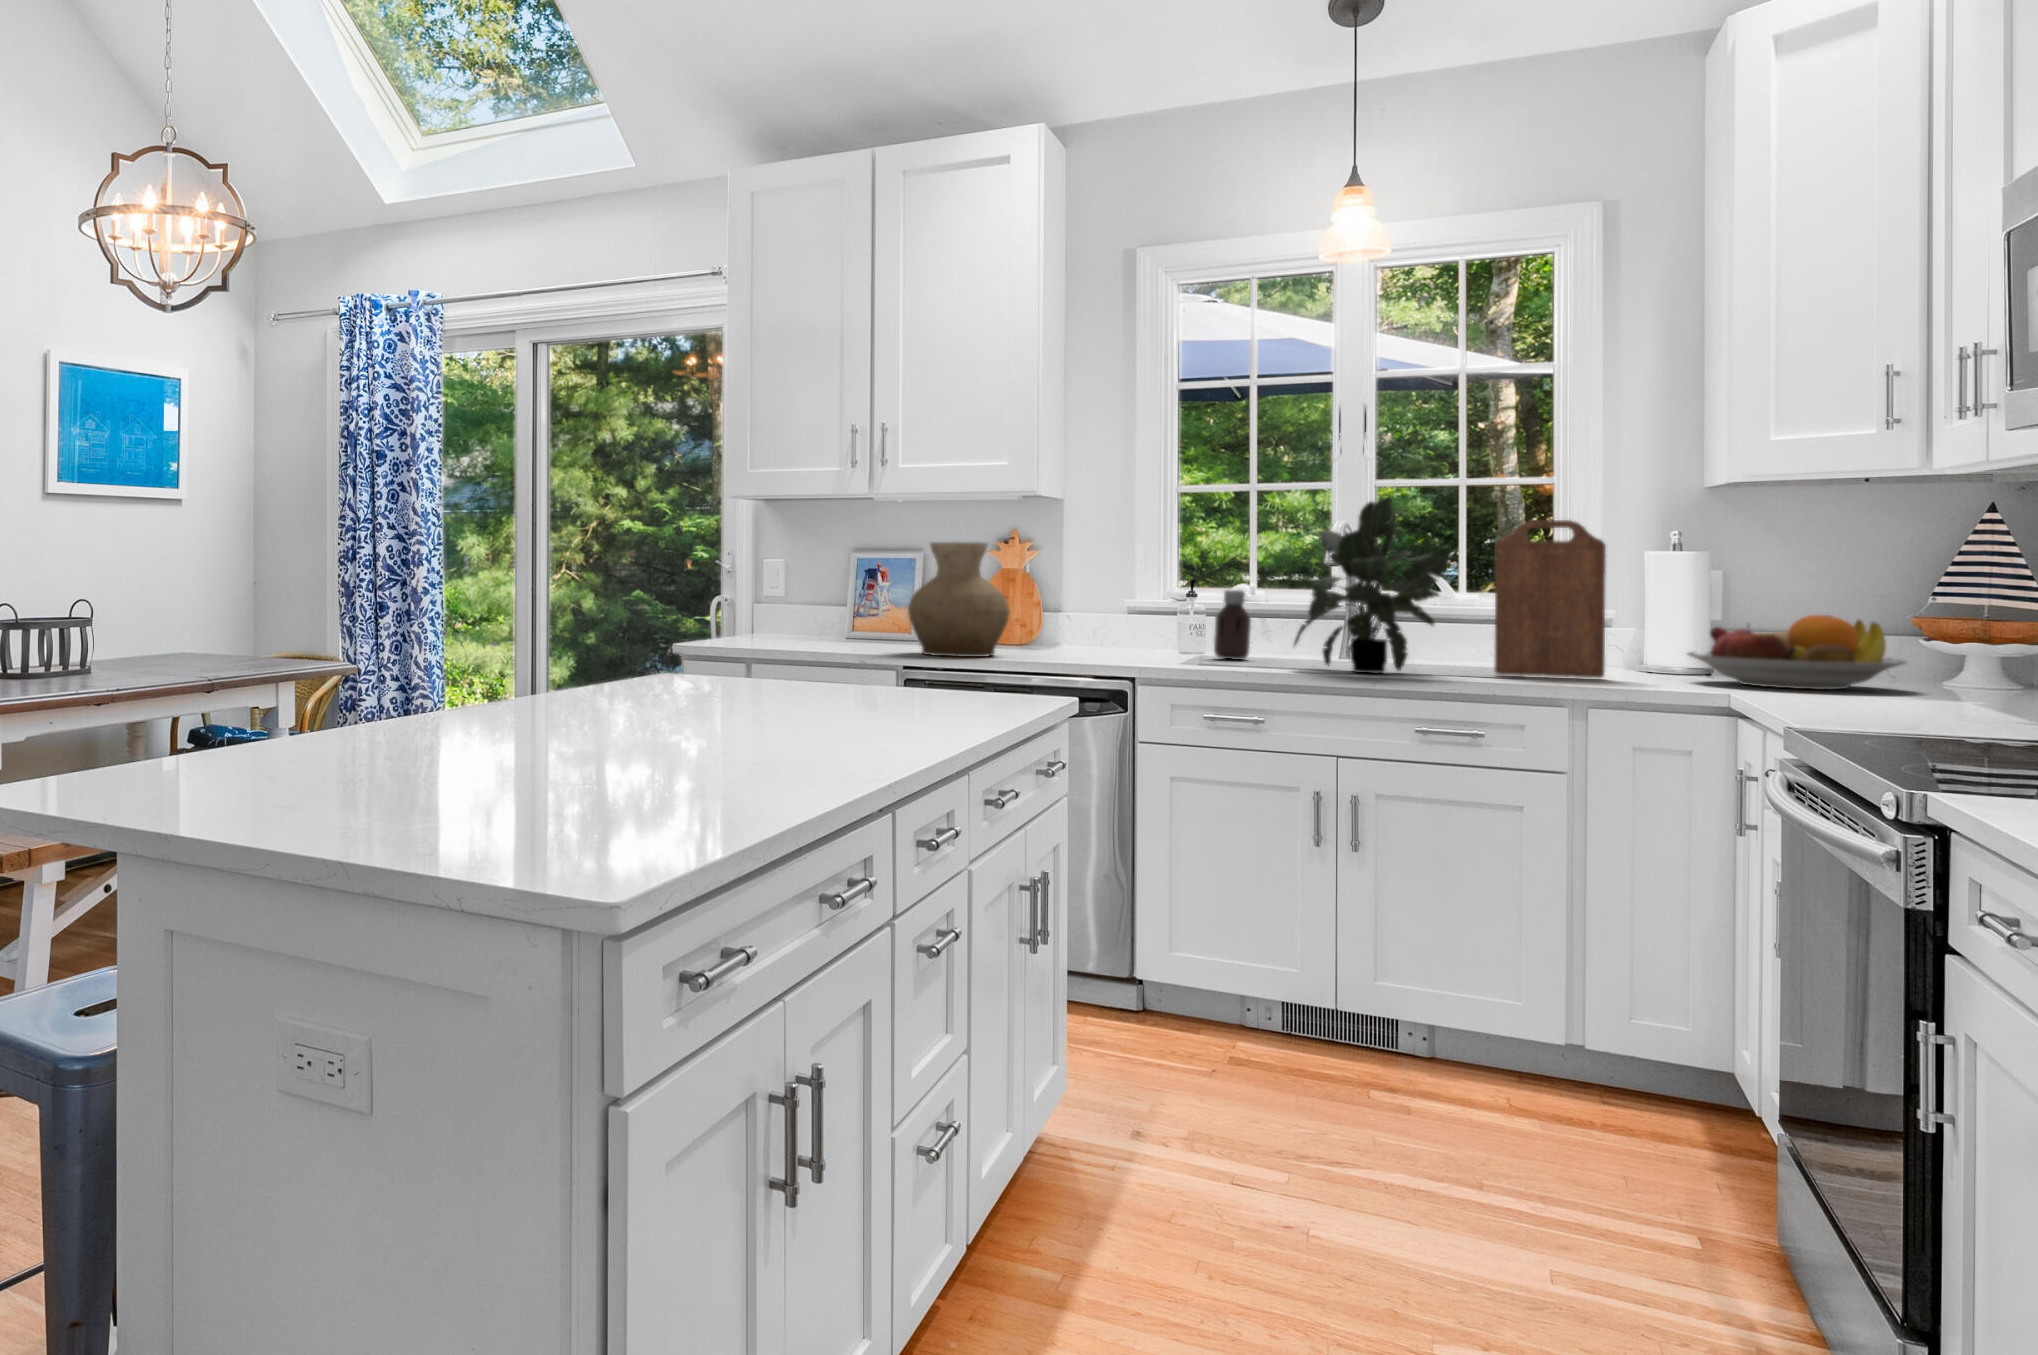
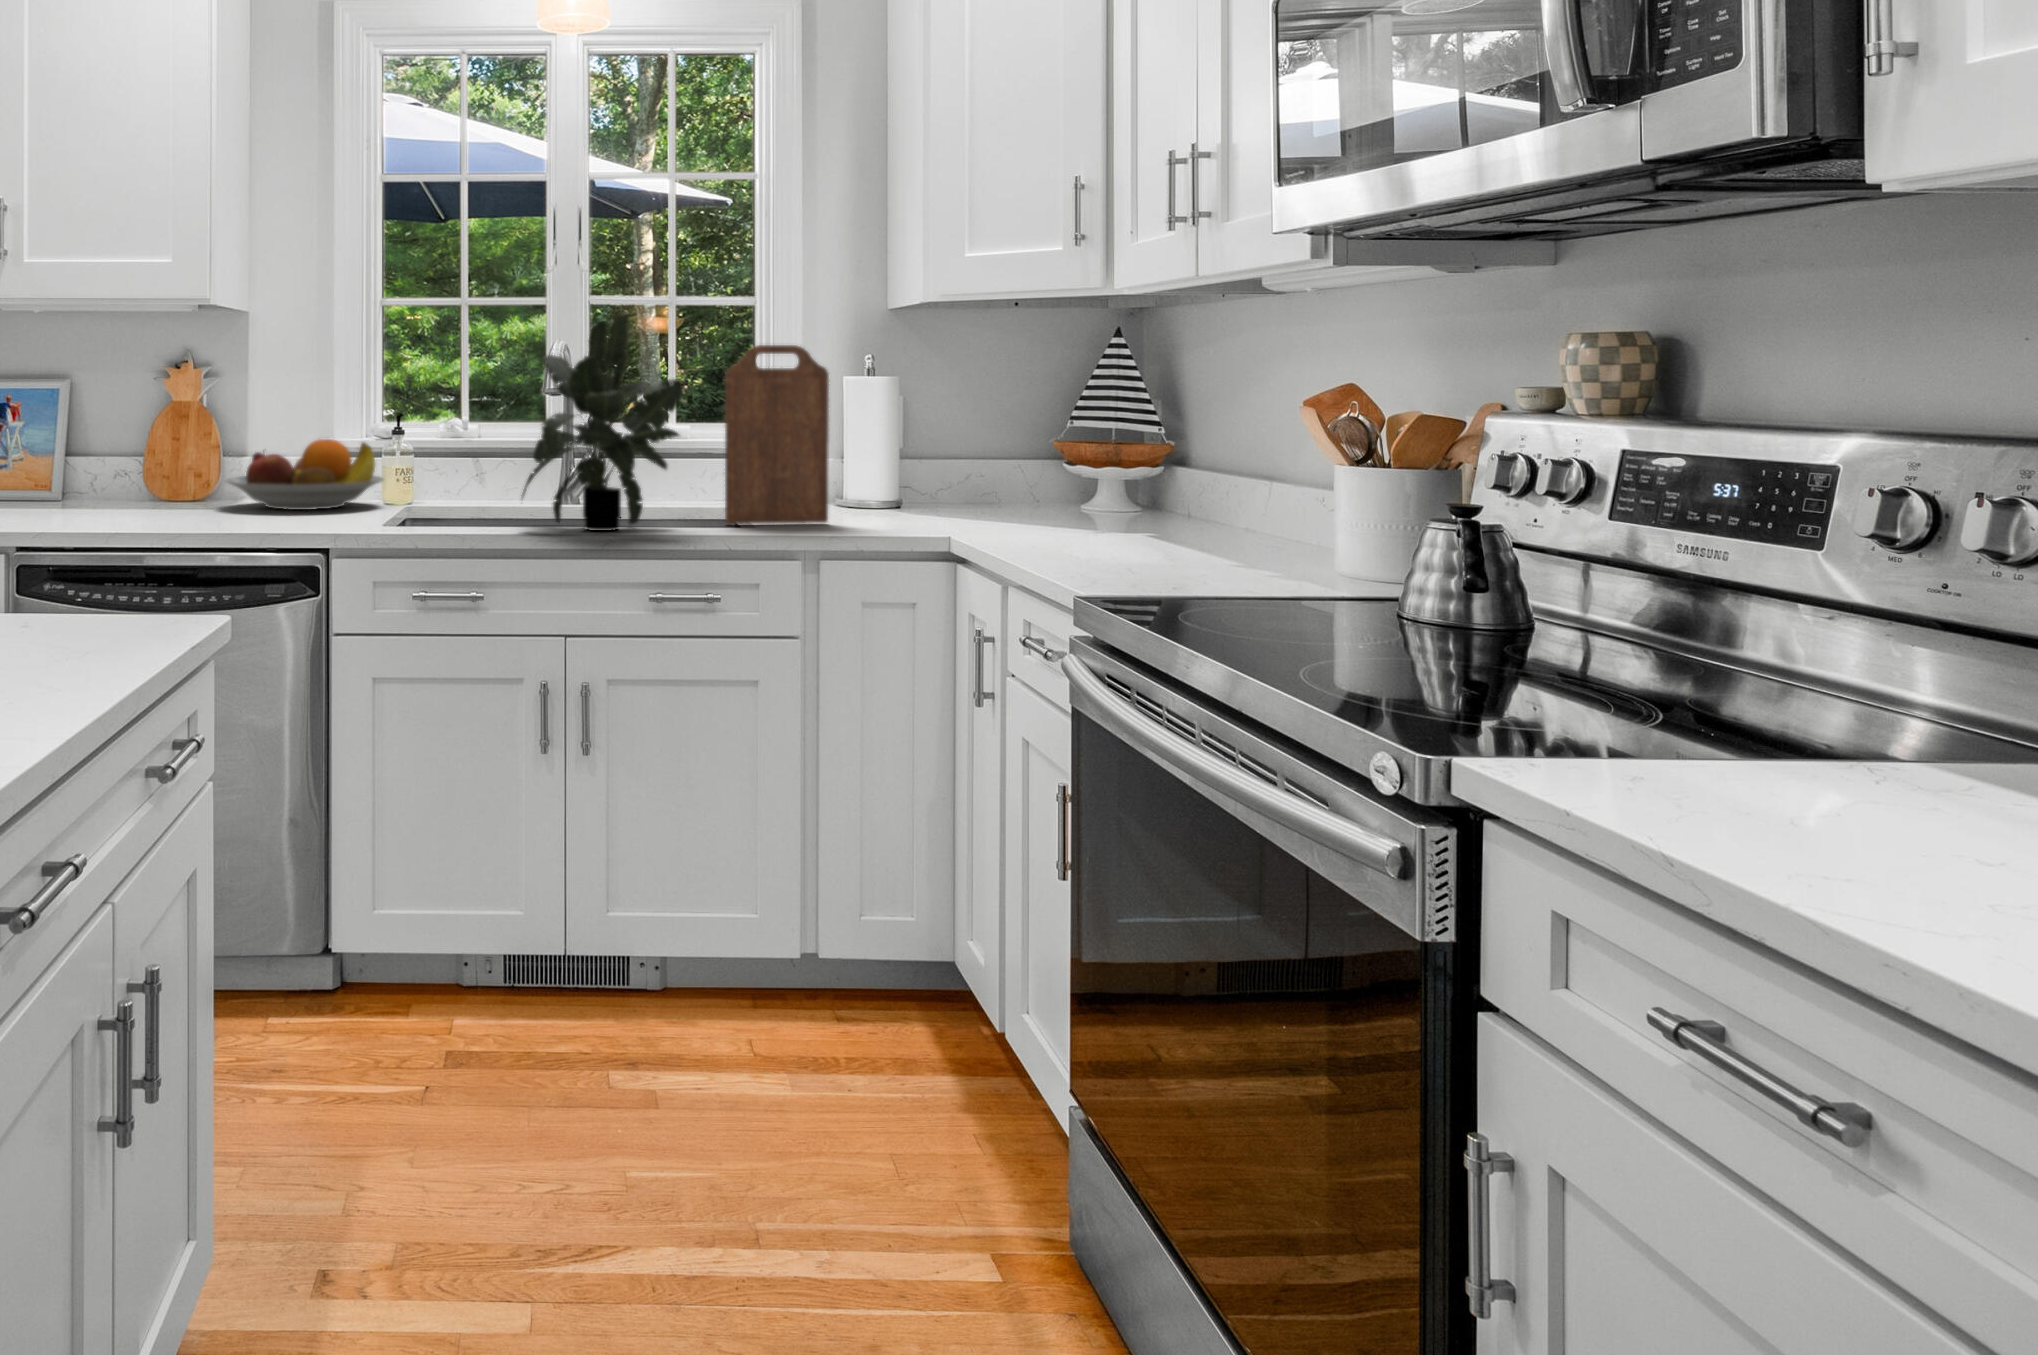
vase: present [908,542,1010,657] -> none [34,370,176,530]
bottle: present [1214,590,1251,660] -> none [425,427,466,514]
fruit bowl: present [1687,615,1906,690] -> present [226,439,383,510]

